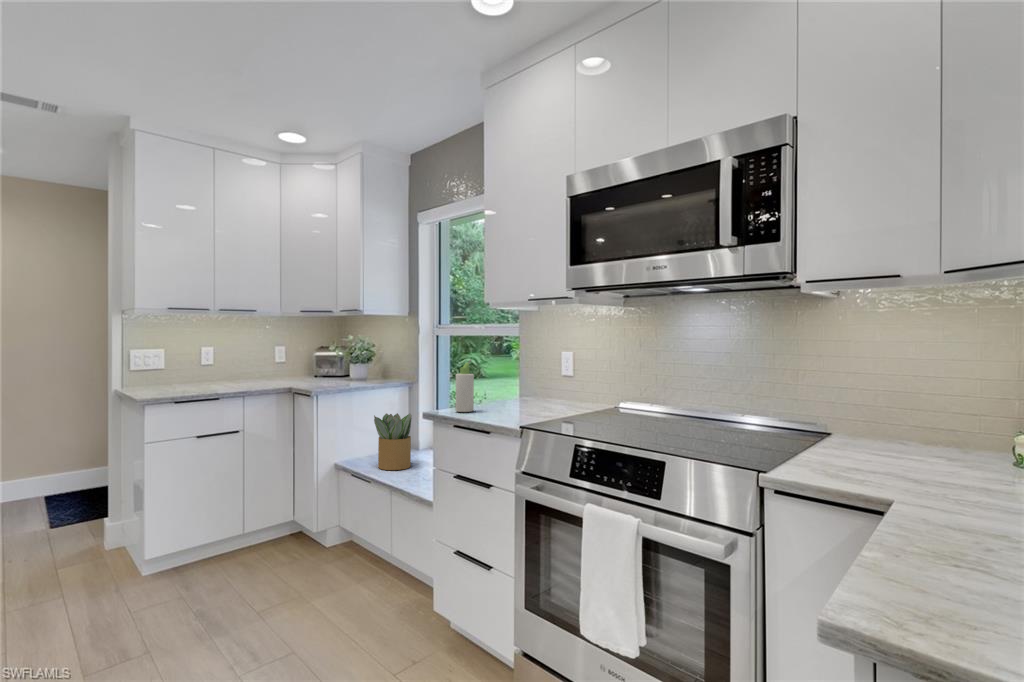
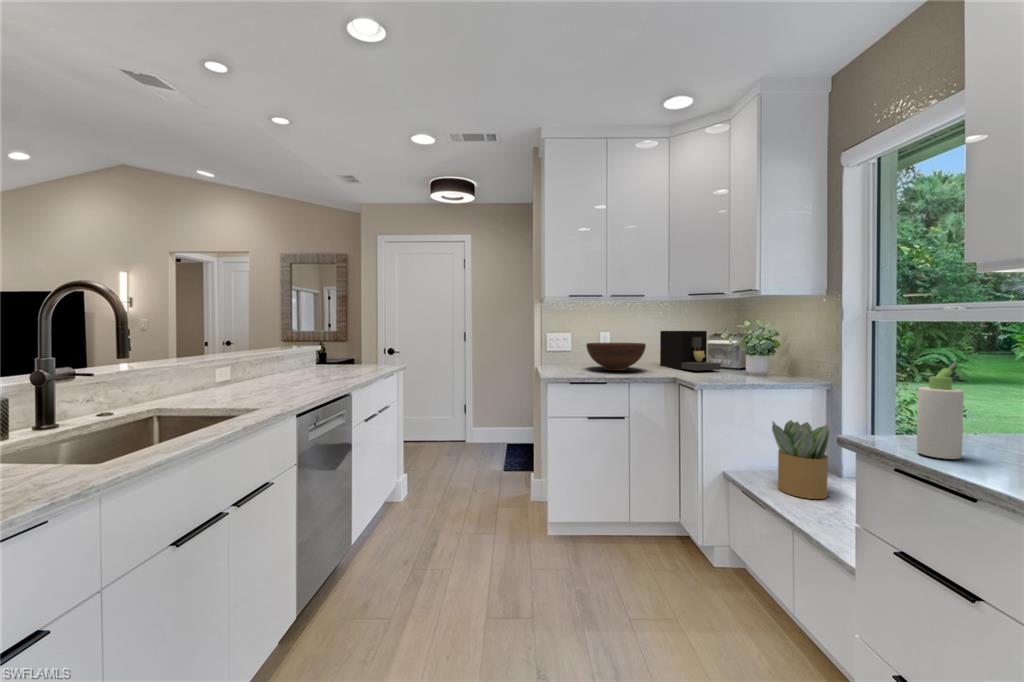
coffee maker: none [270,343,329,380] -> present [660,331,720,370]
fruit bowl: none [190,355,260,384] -> present [586,343,646,371]

